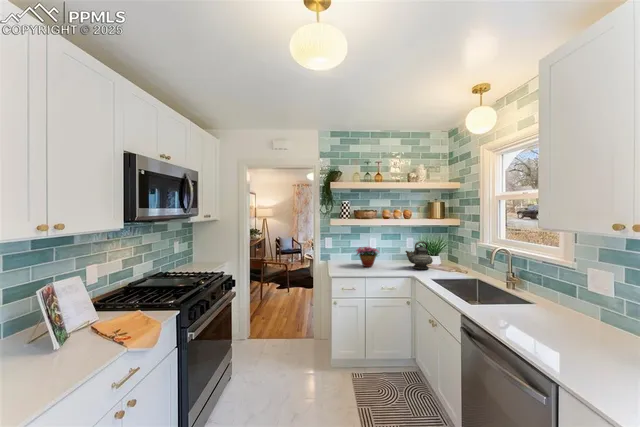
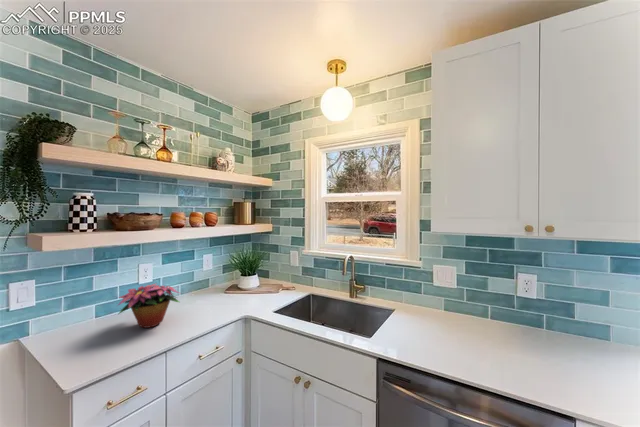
teapot: present [405,241,433,270] -> none [223,259,258,303]

